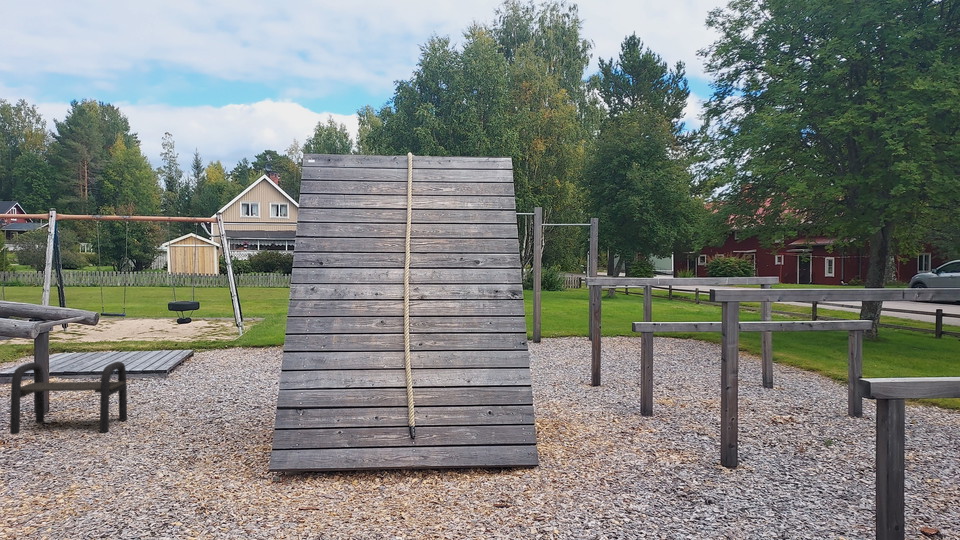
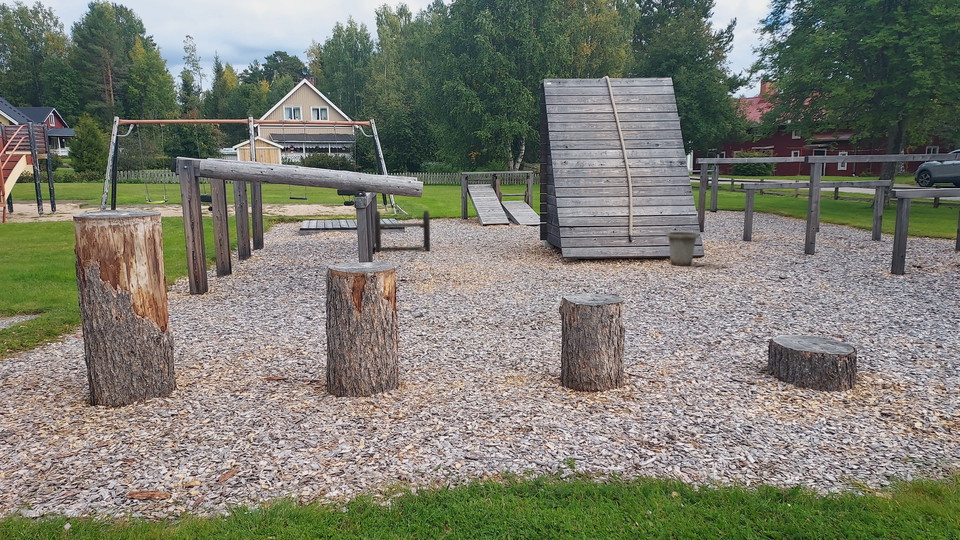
trash can: none [464,419,521,488] -> present [666,232,699,266]

